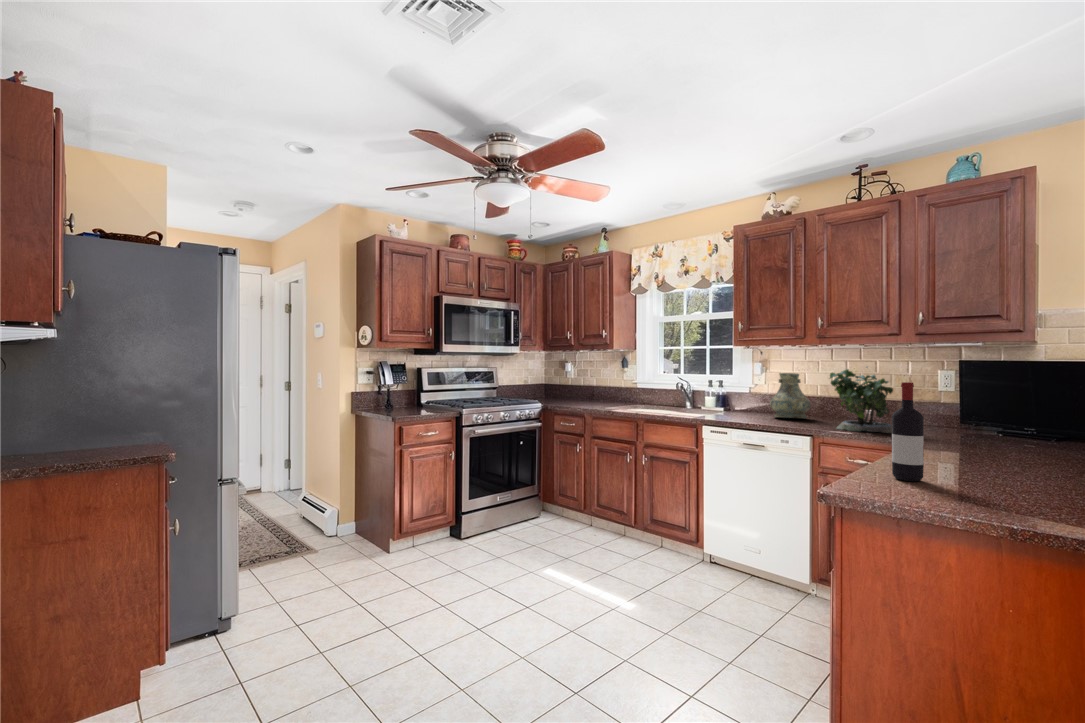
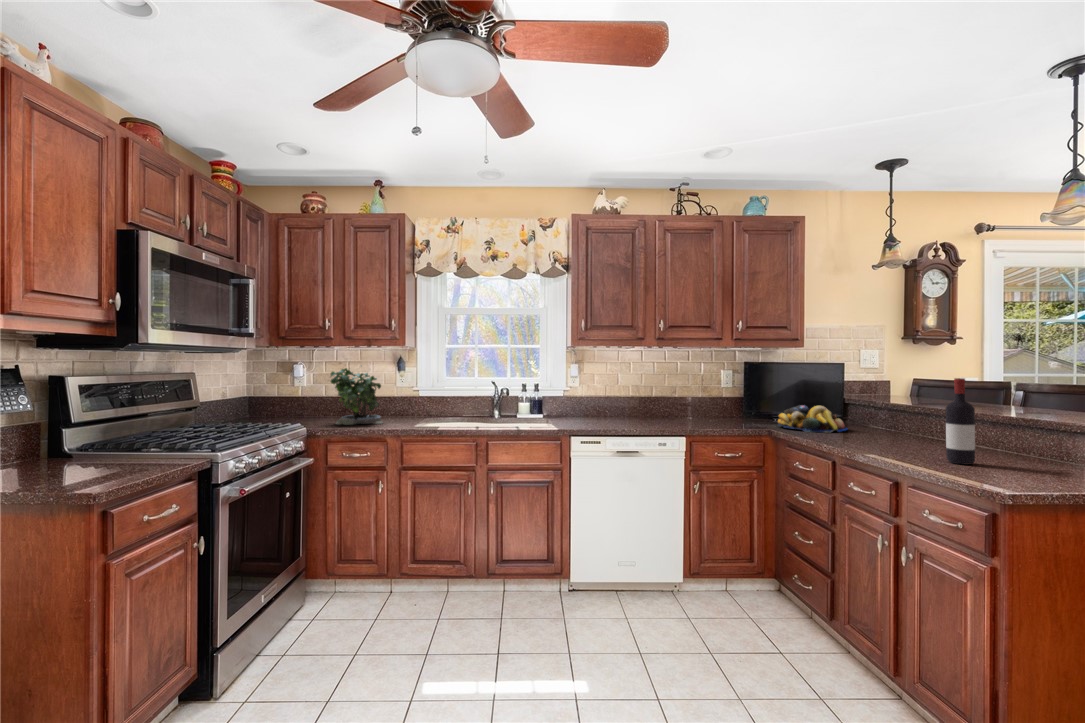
potted plant: present [830,369,893,433] -> present [331,368,383,425]
vase: present [770,373,811,418] -> none [601,373,638,419]
fruit bowl: none [924,417,1030,452] -> present [778,405,848,432]

